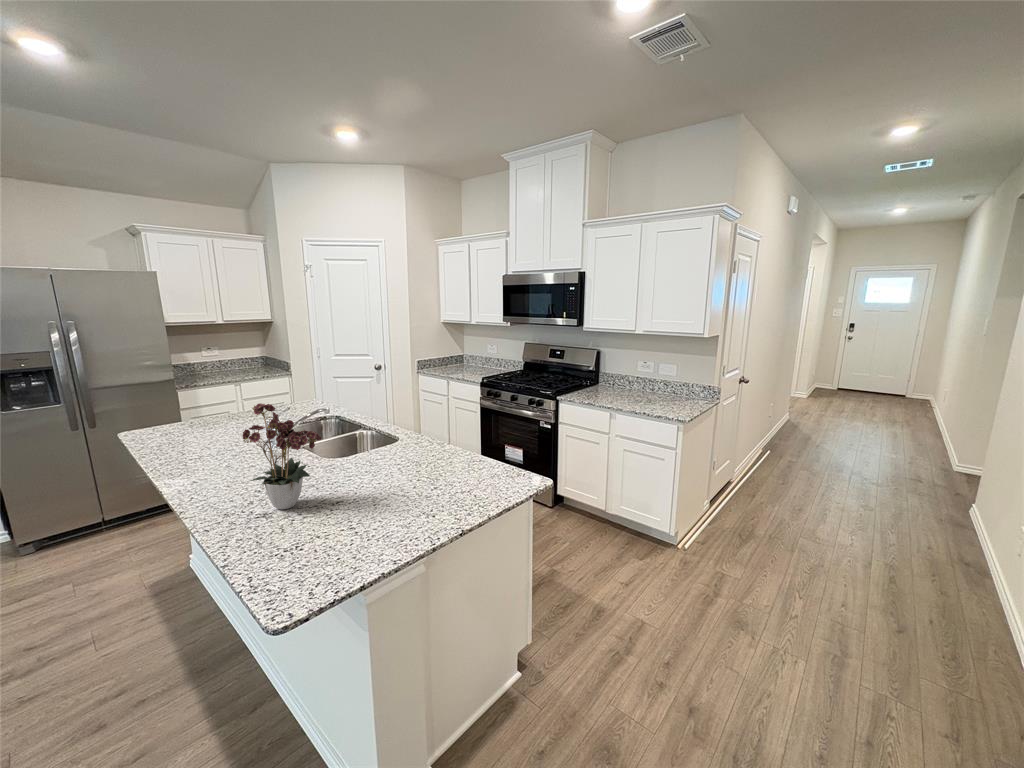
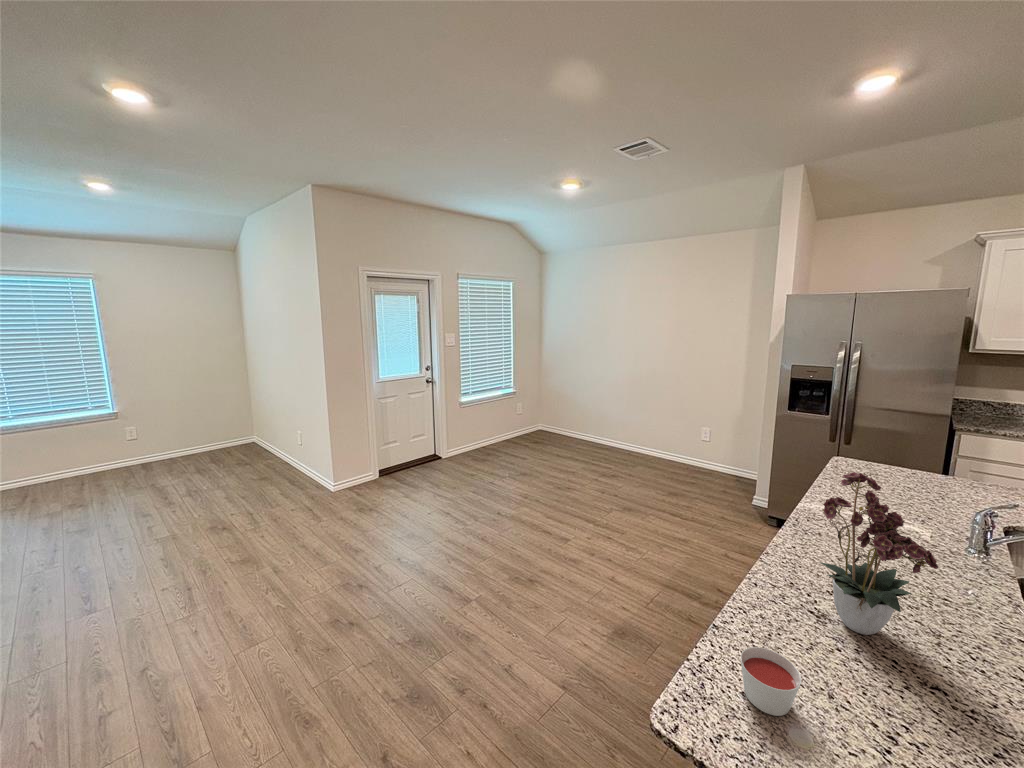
candle: none [278,529,320,570] -> present [741,647,801,716]

